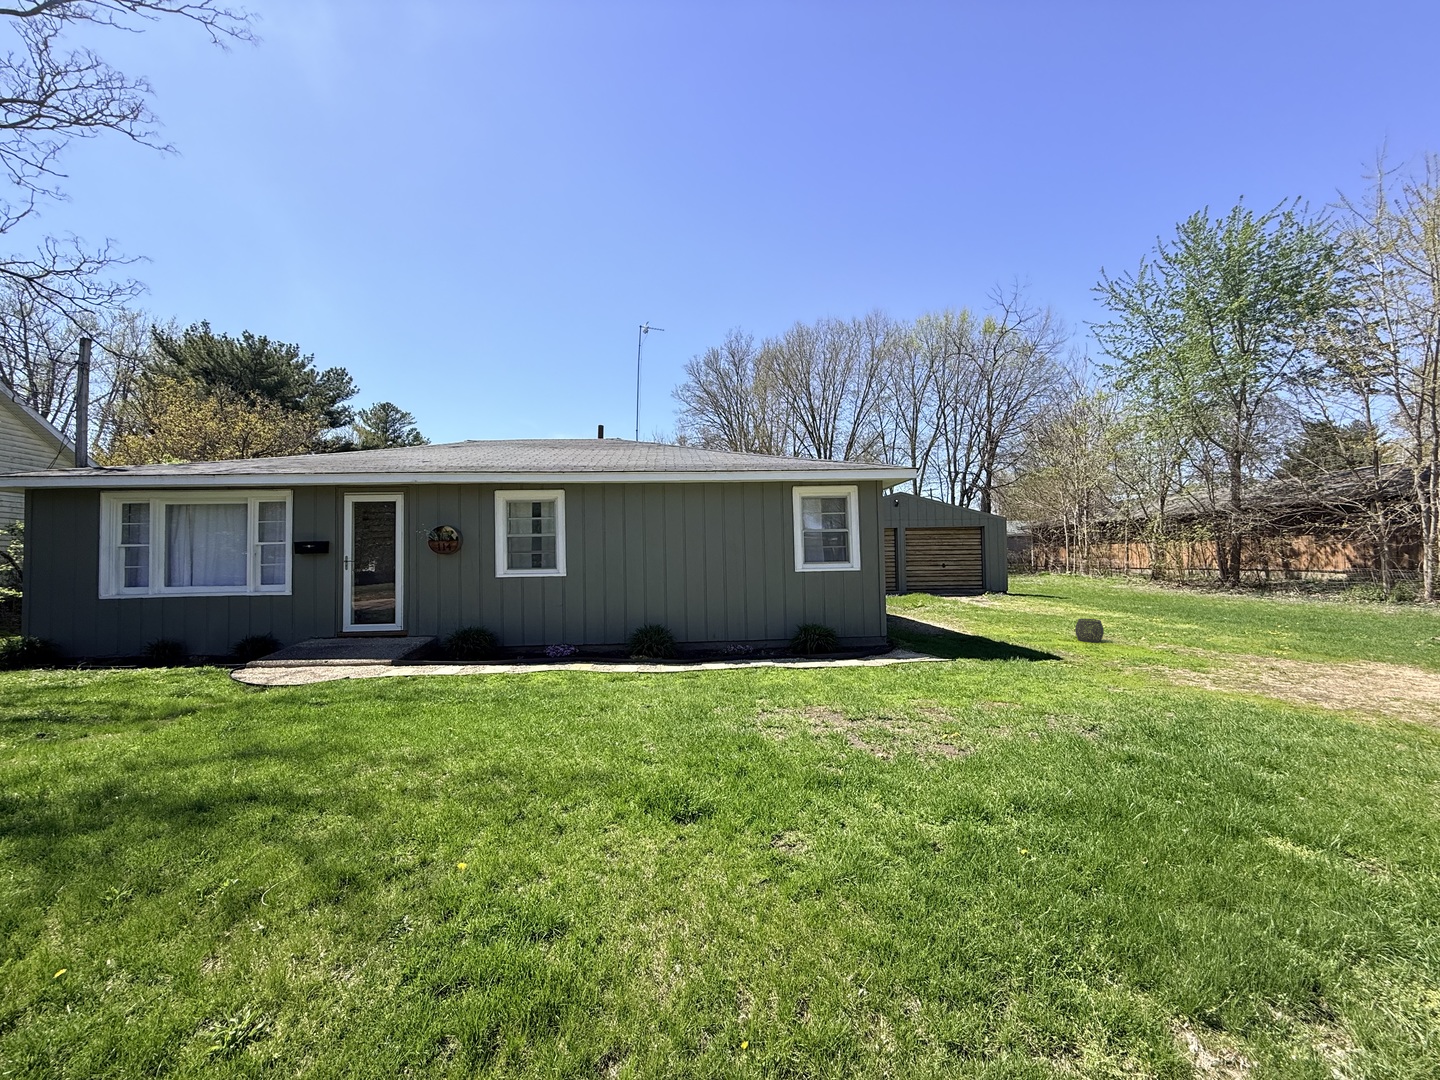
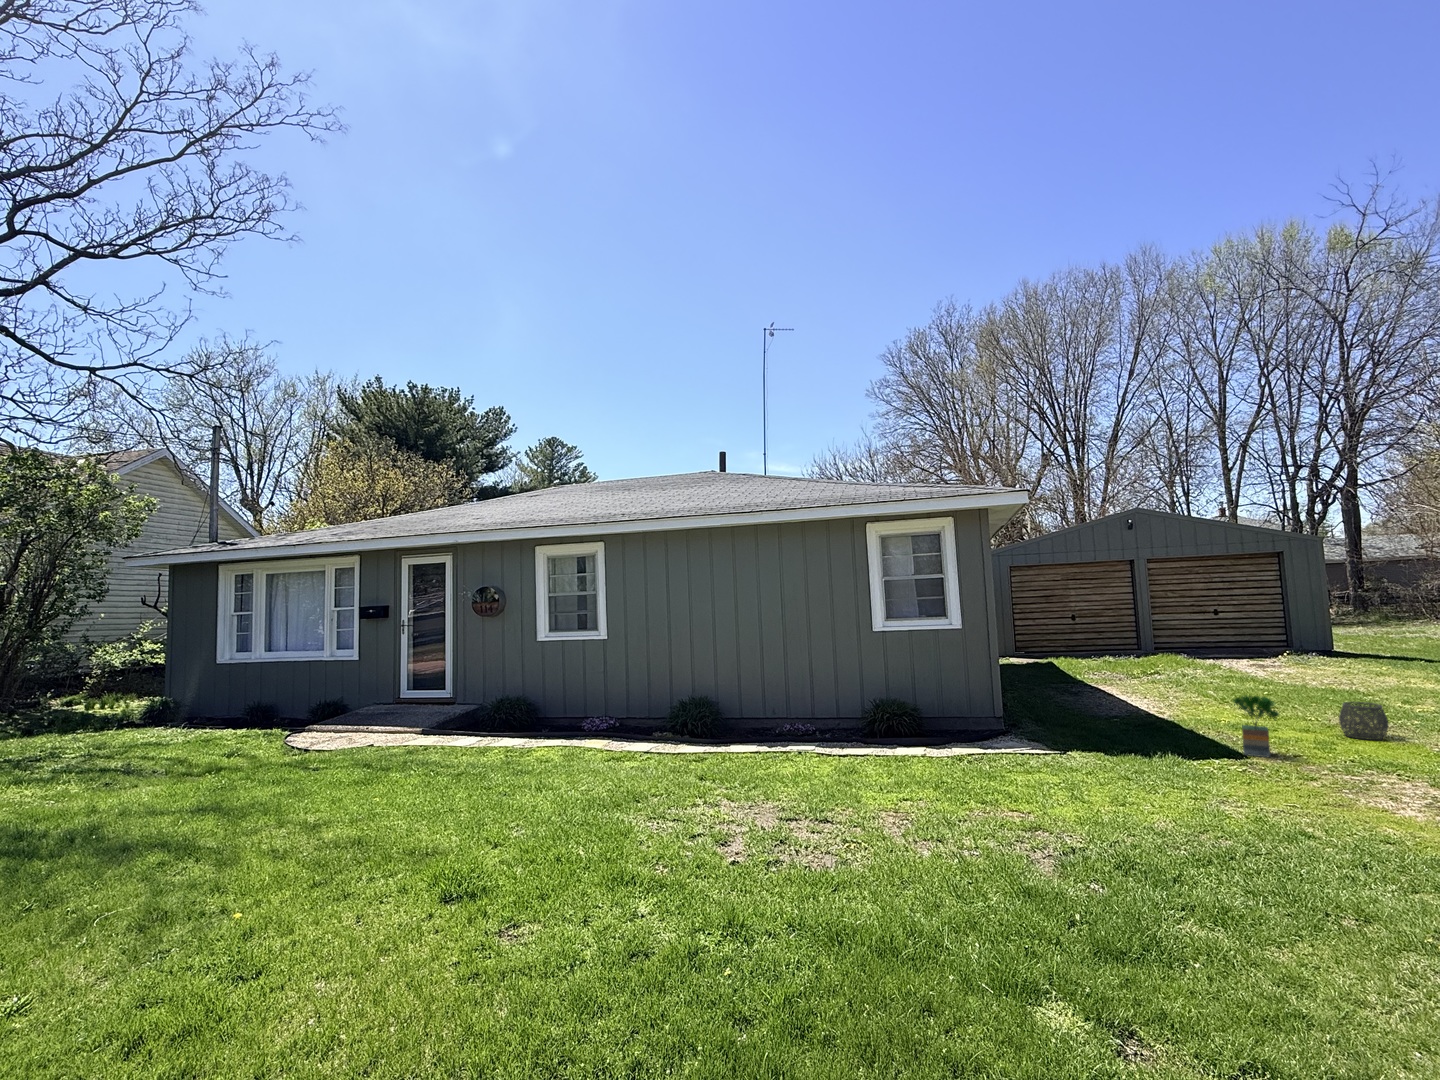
potted tree: none [1033,614,1065,655] -> present [1233,695,1279,757]

